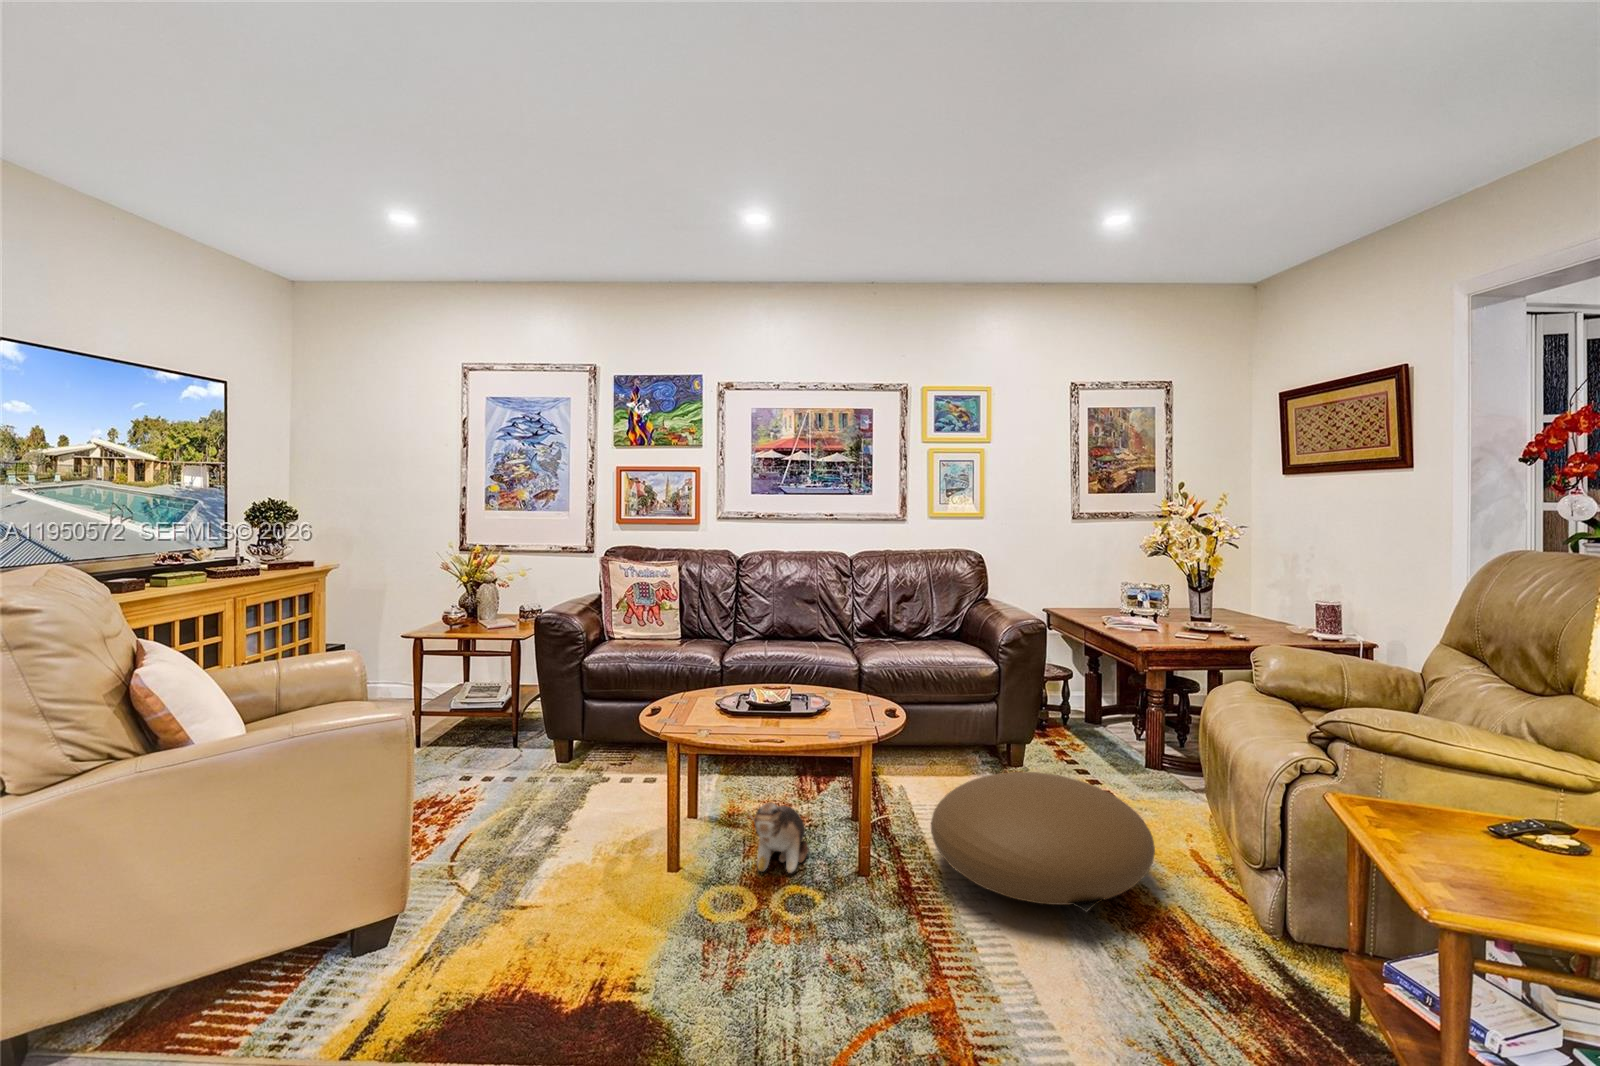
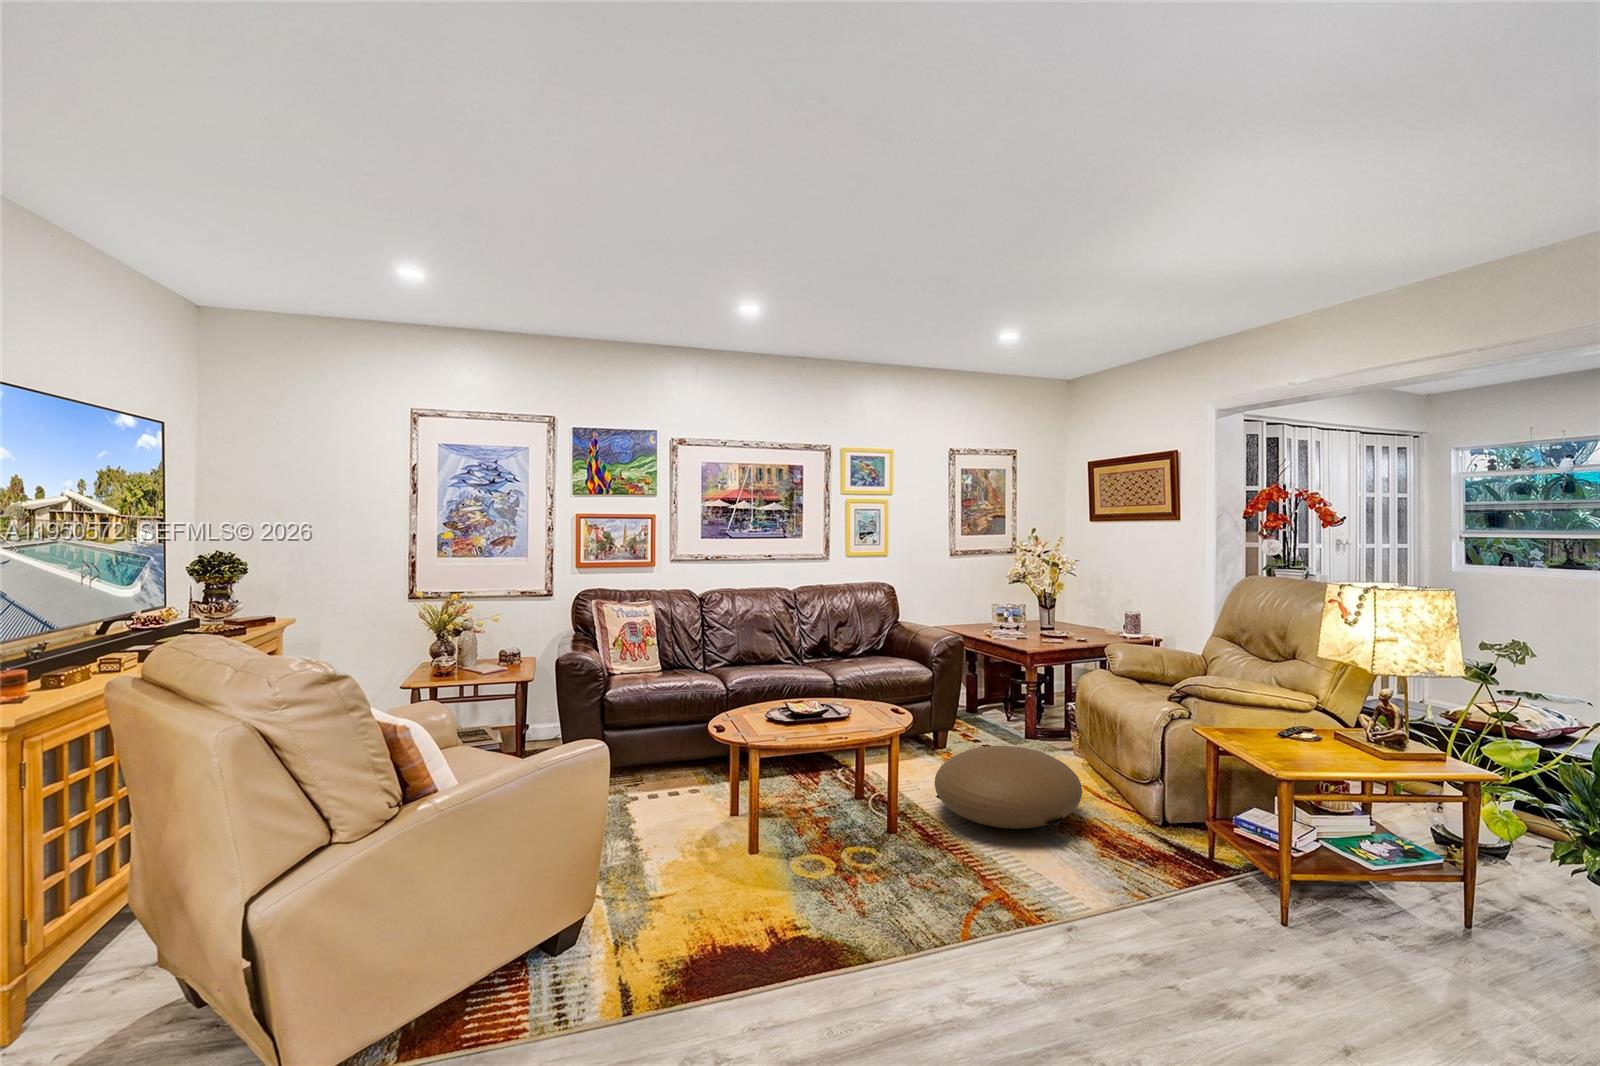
plush toy: present [748,802,809,873] -> none [817,786,850,841]

